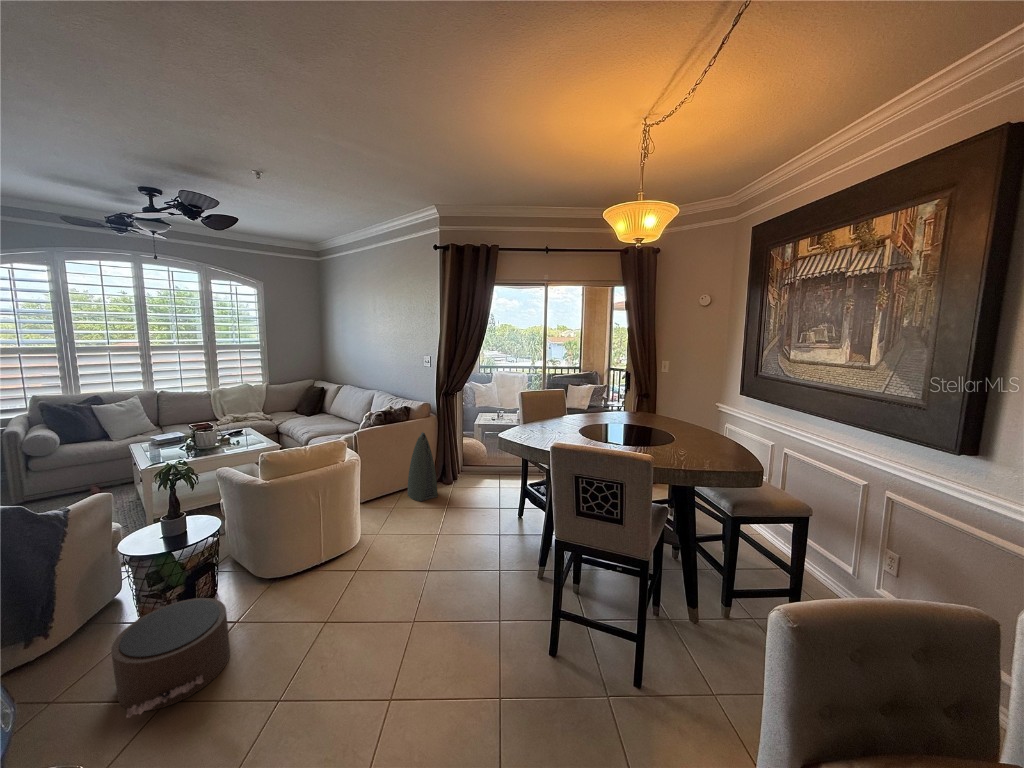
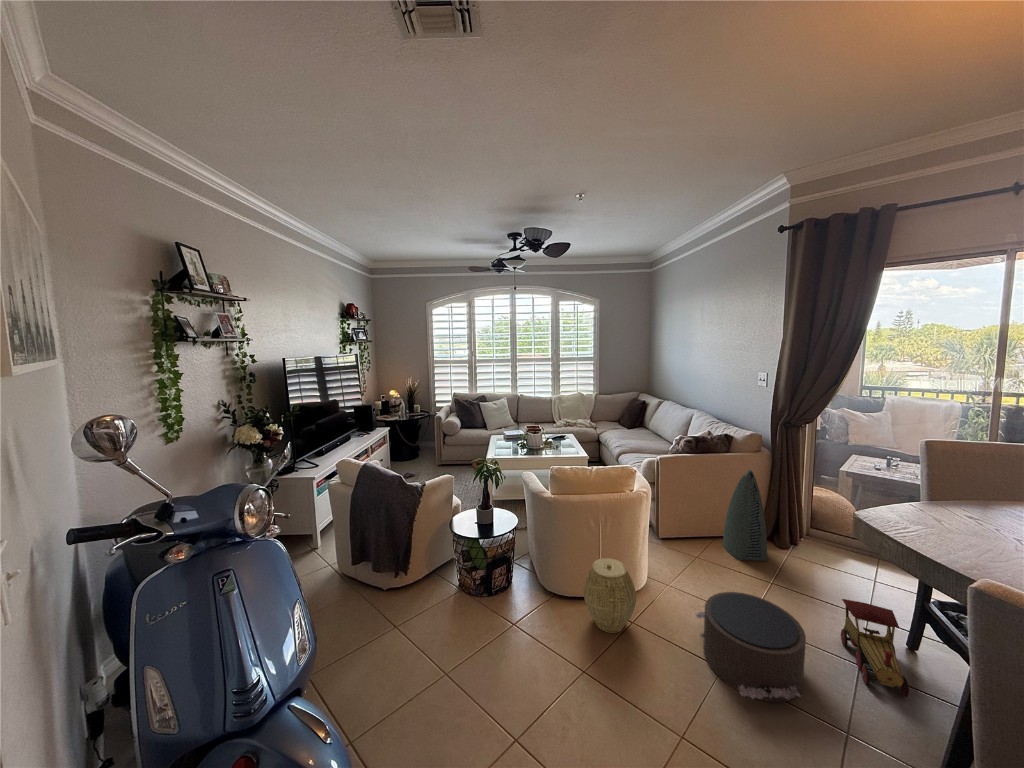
toy train: none [480,498,511,543] -> present [841,599,909,697]
woven basket: none [304,523,353,585] -> present [584,558,636,633]
pouf: present [111,598,230,718] -> present [695,592,806,702]

